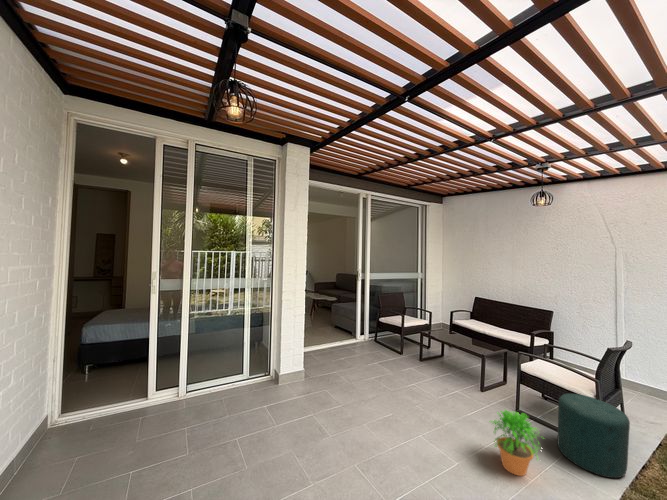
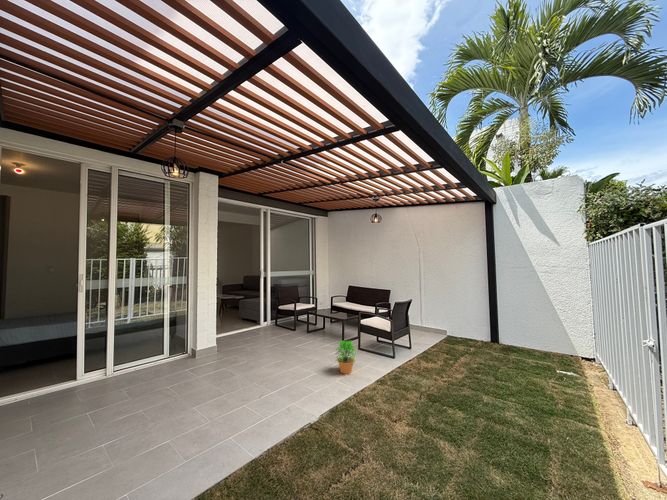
ottoman: present [557,394,630,478] -> none [373,330,401,367]

